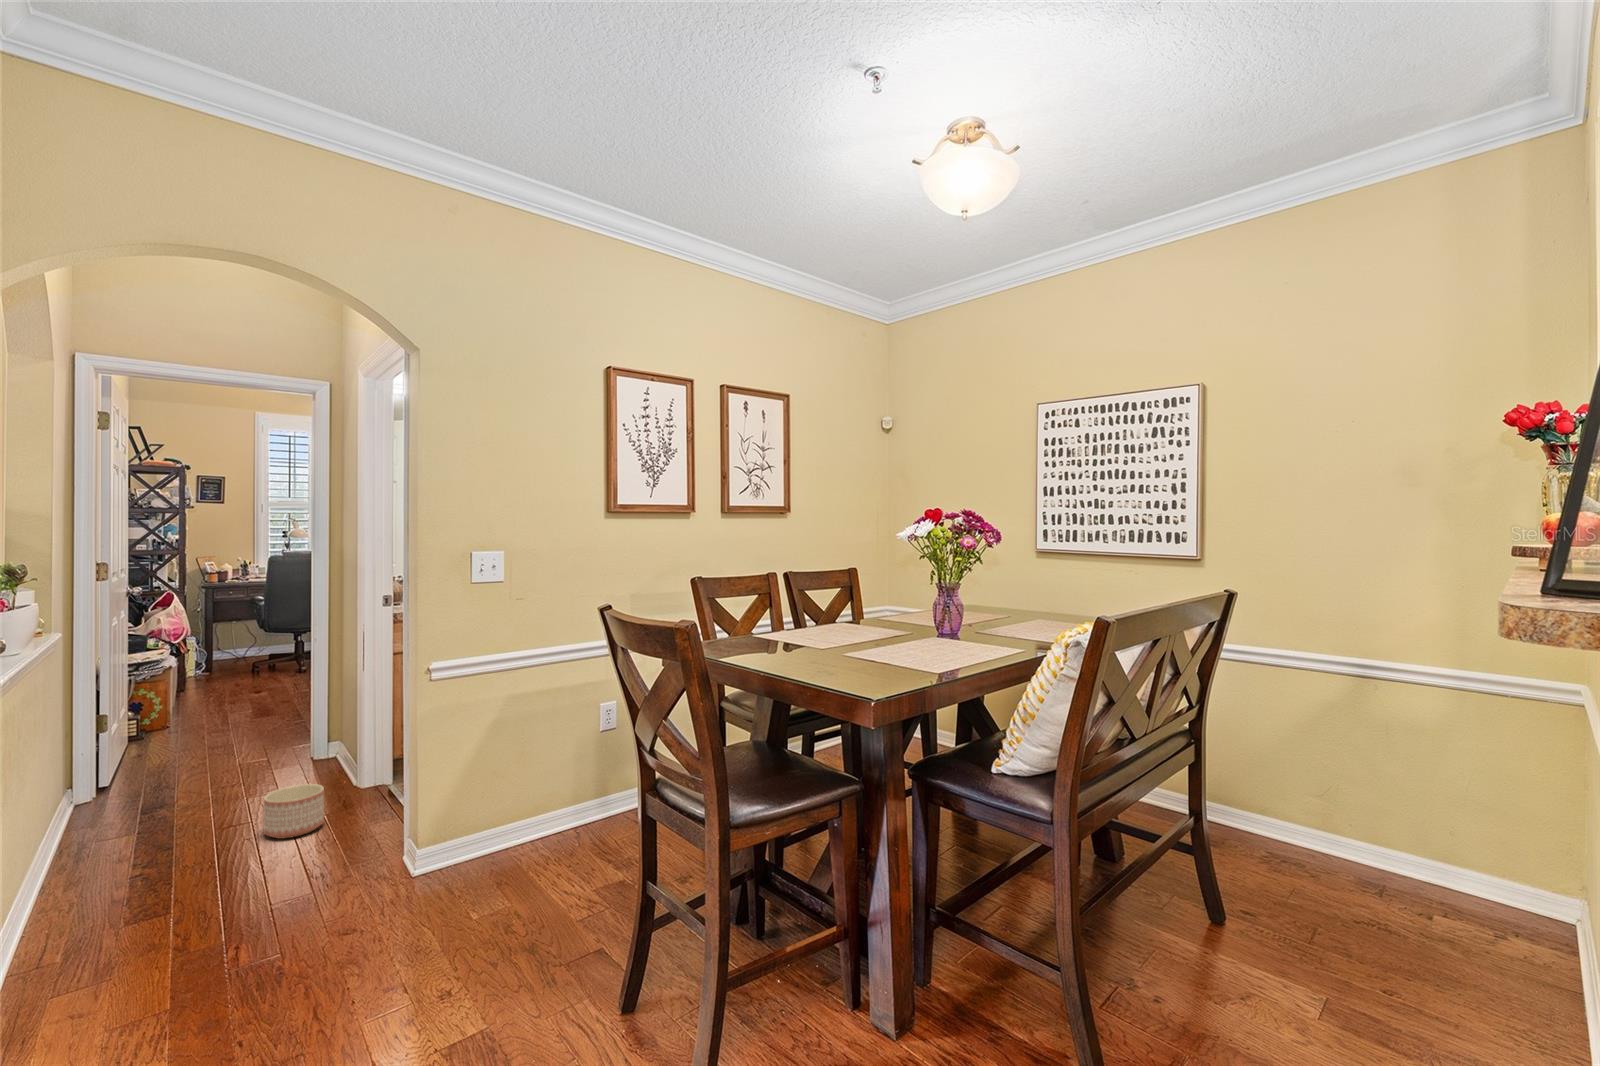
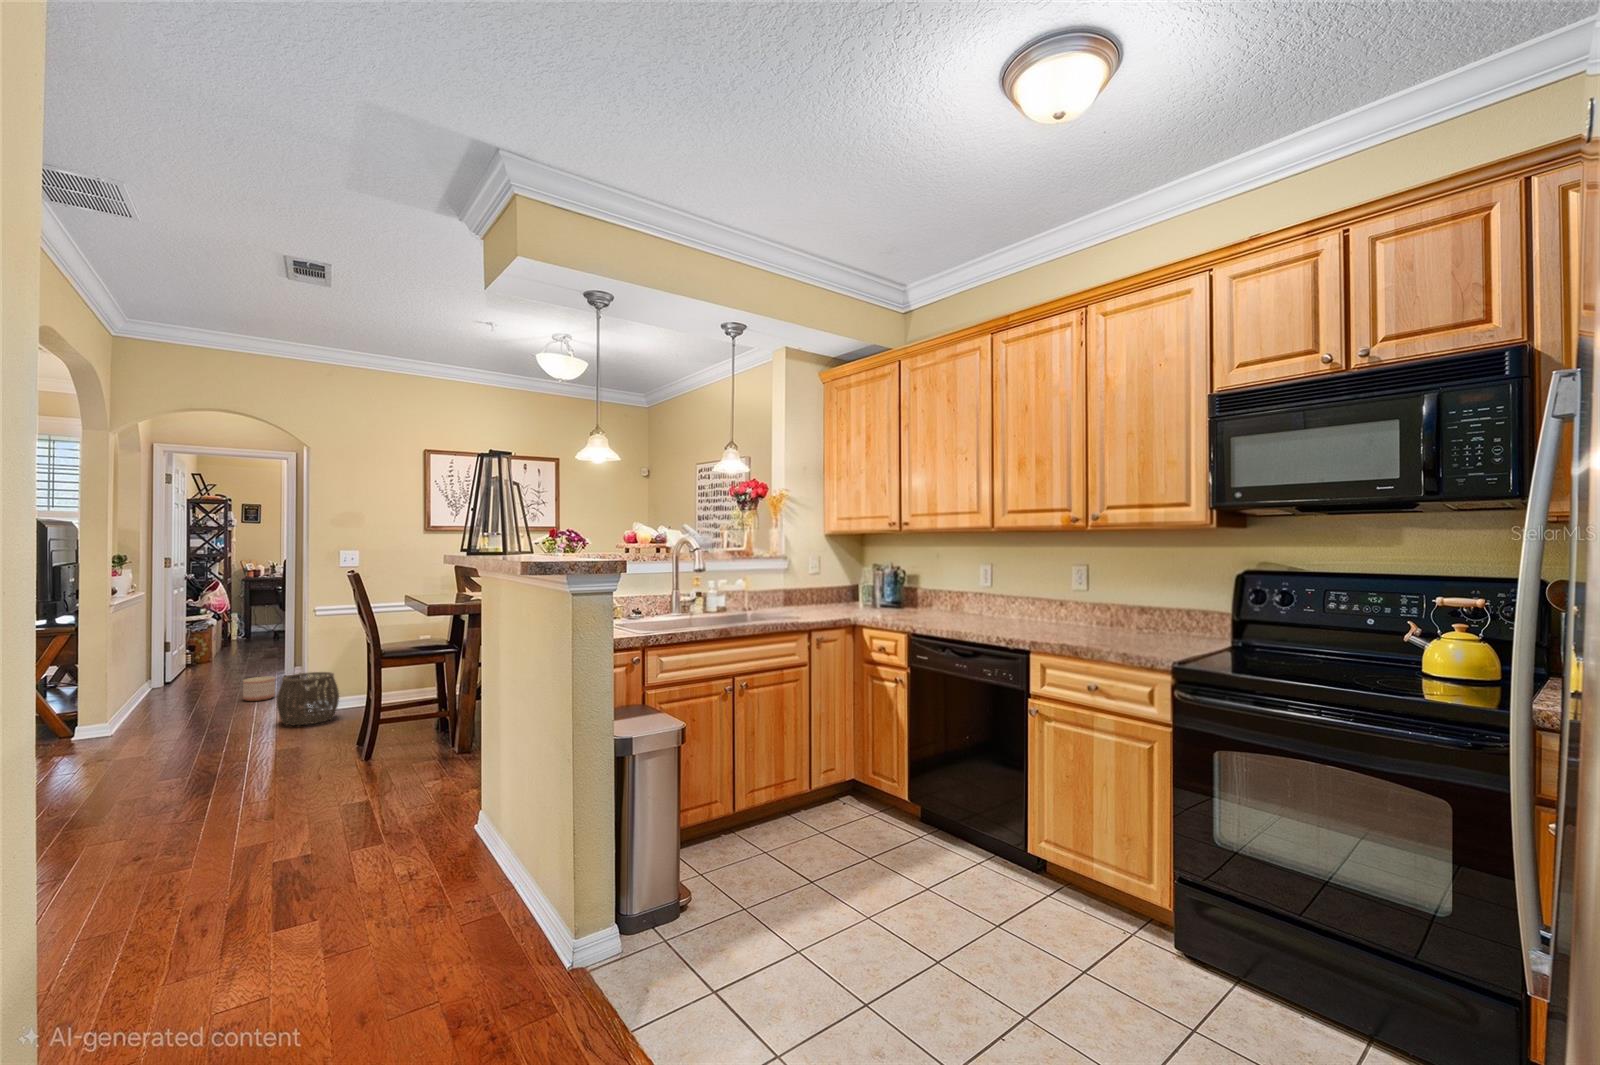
woven basket: none [370,796,493,928] -> present [277,672,339,725]

